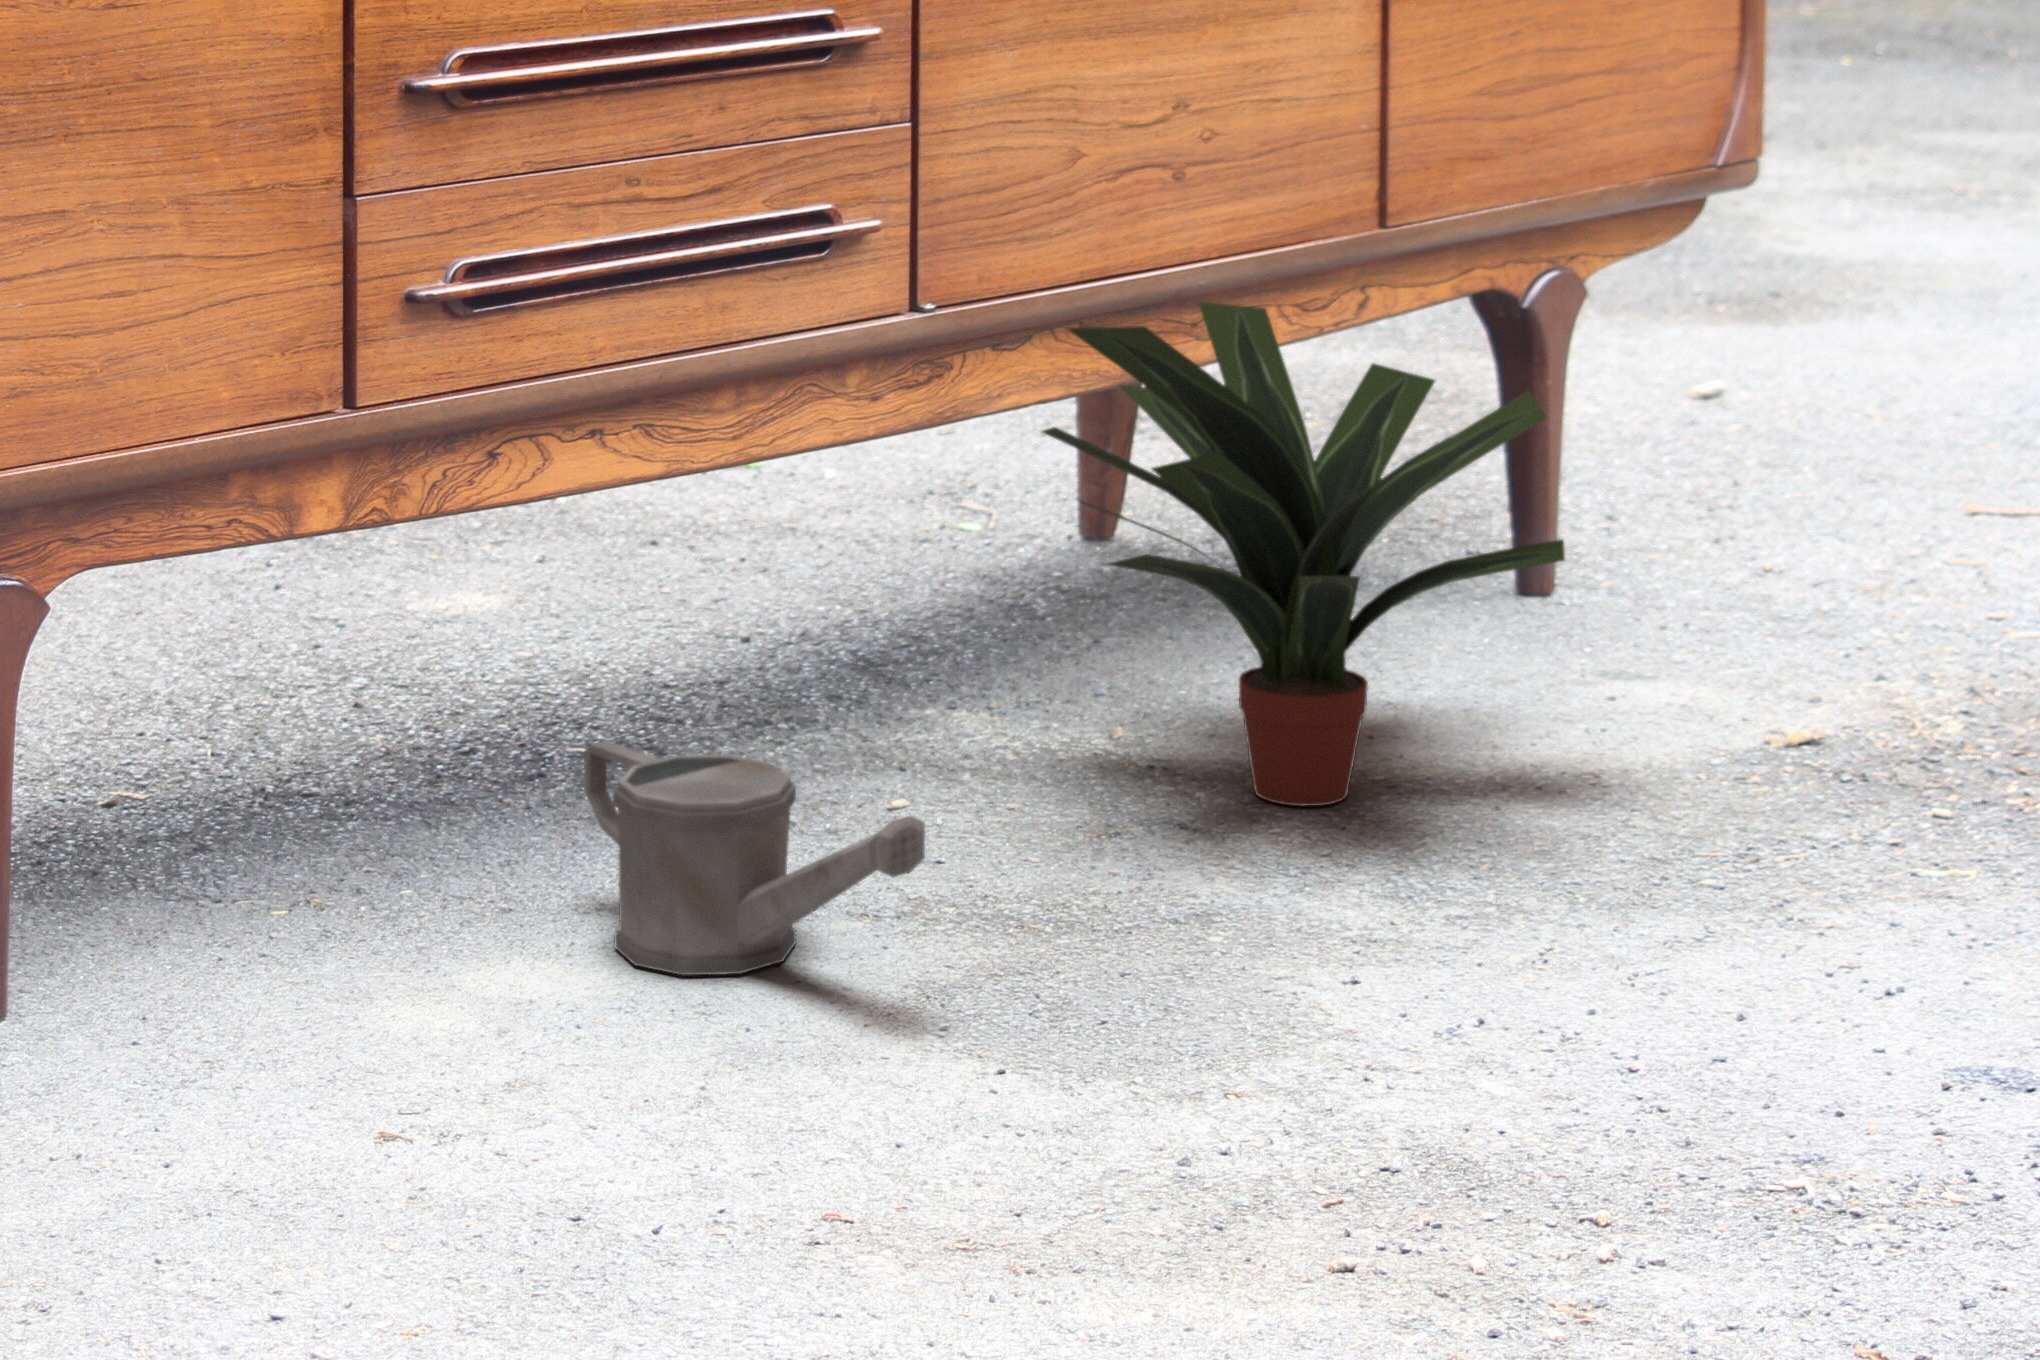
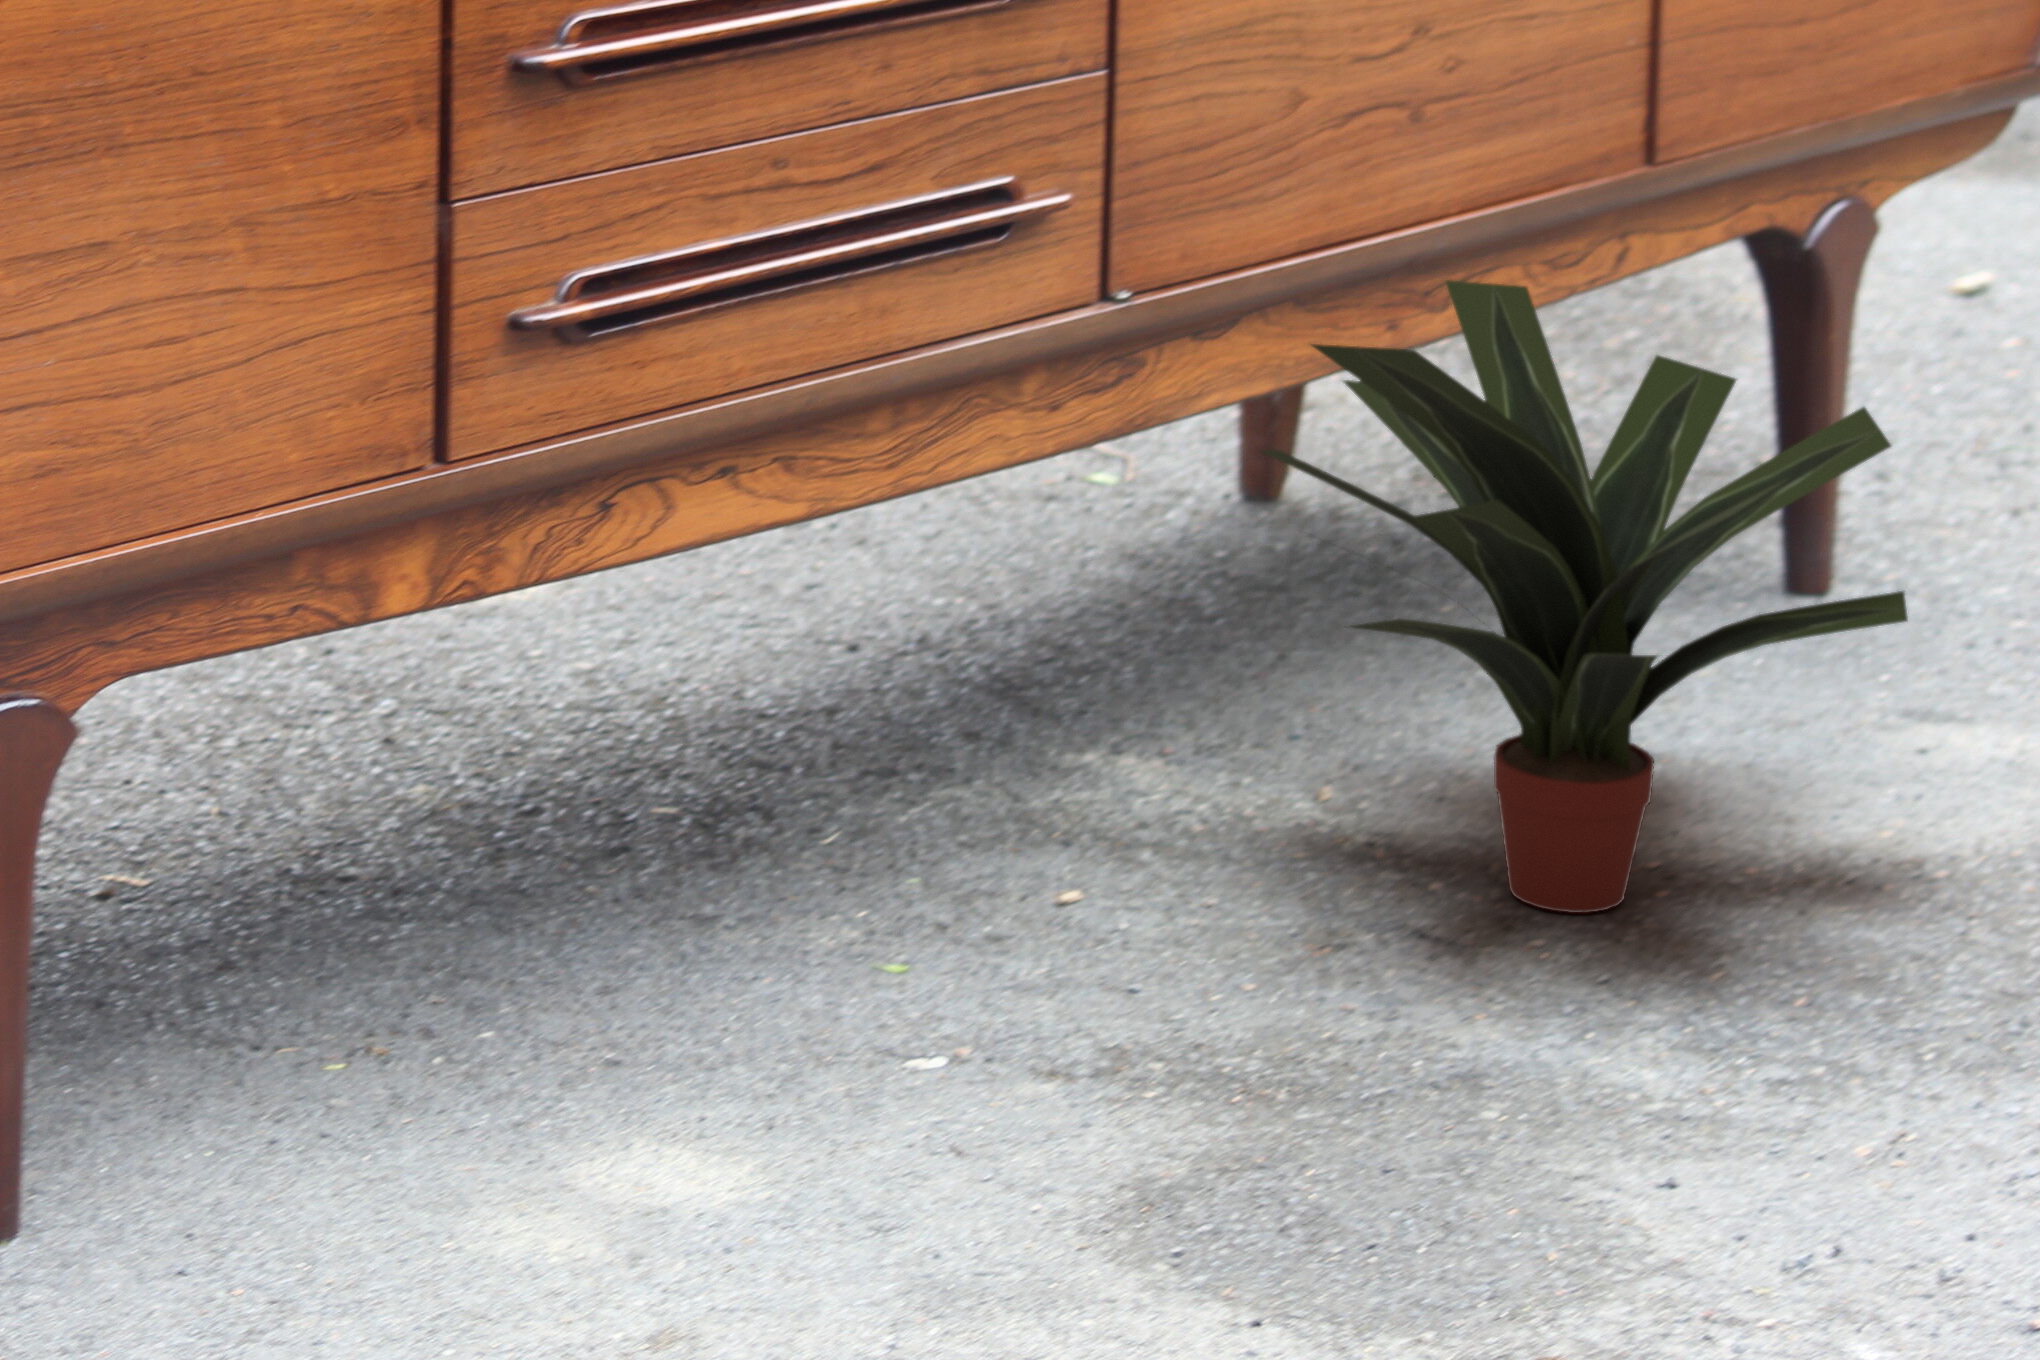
watering can: present [584,741,925,975] -> none [711,855,1160,1162]

